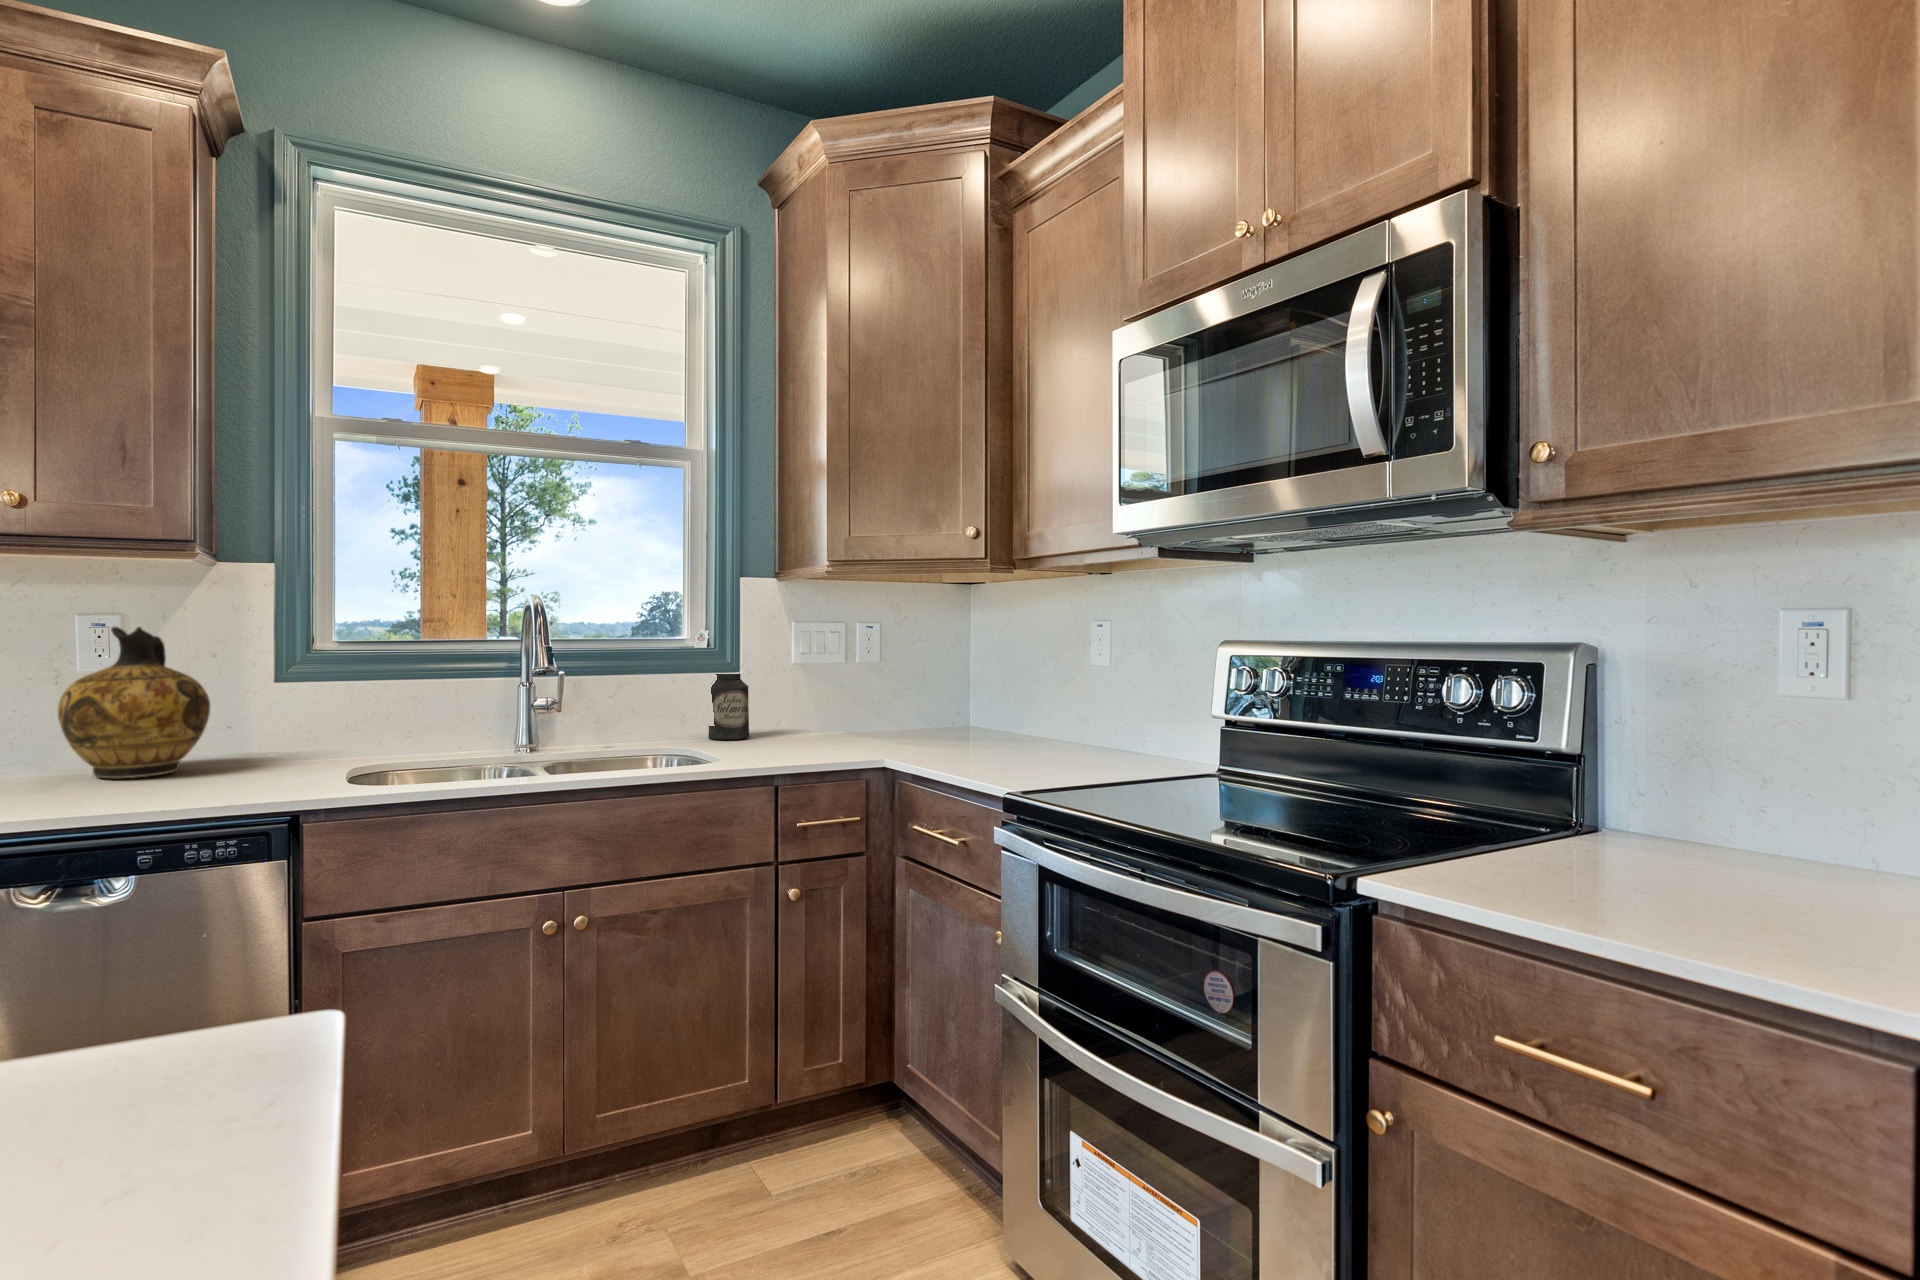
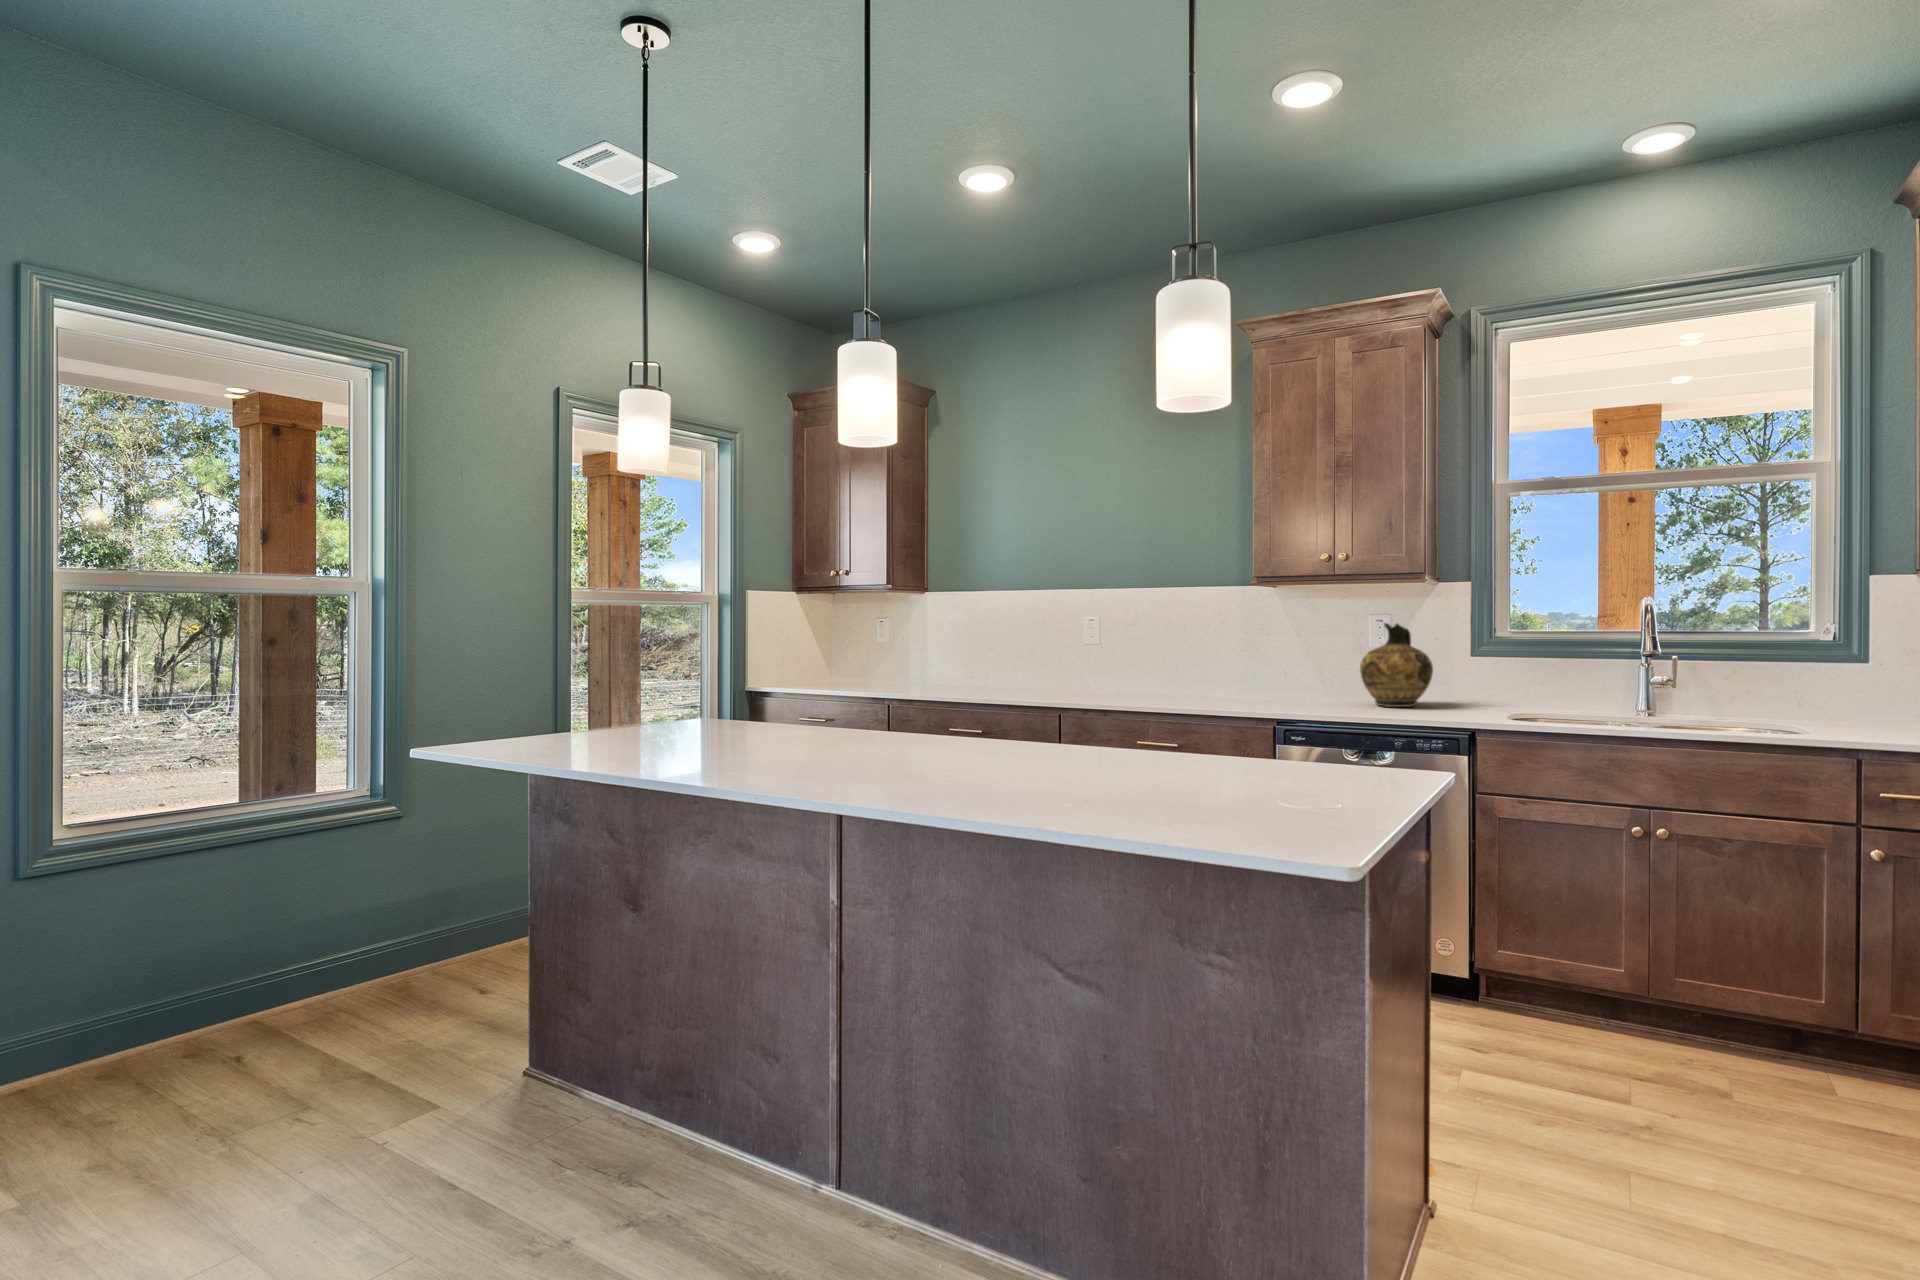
canister: present [709,673,749,740] -> none [1830,661,1878,722]

